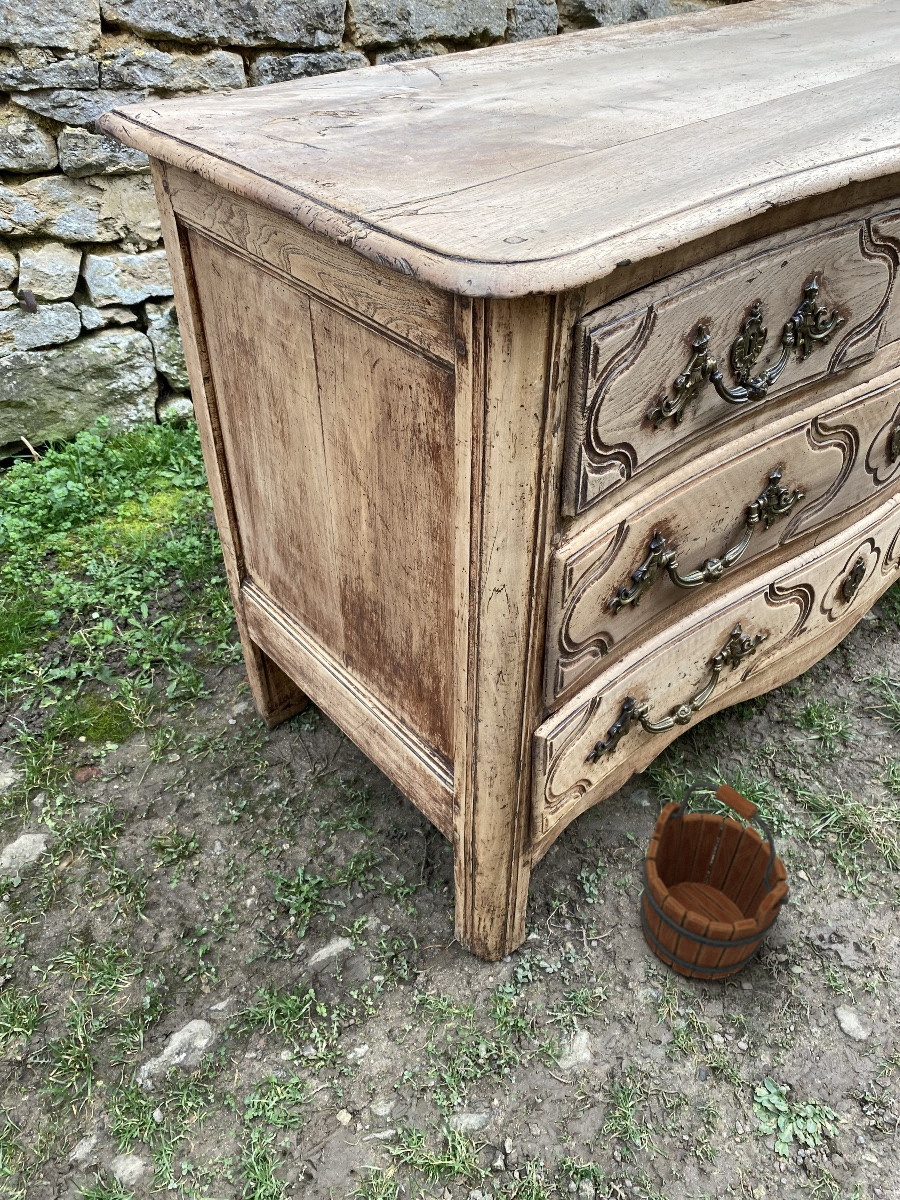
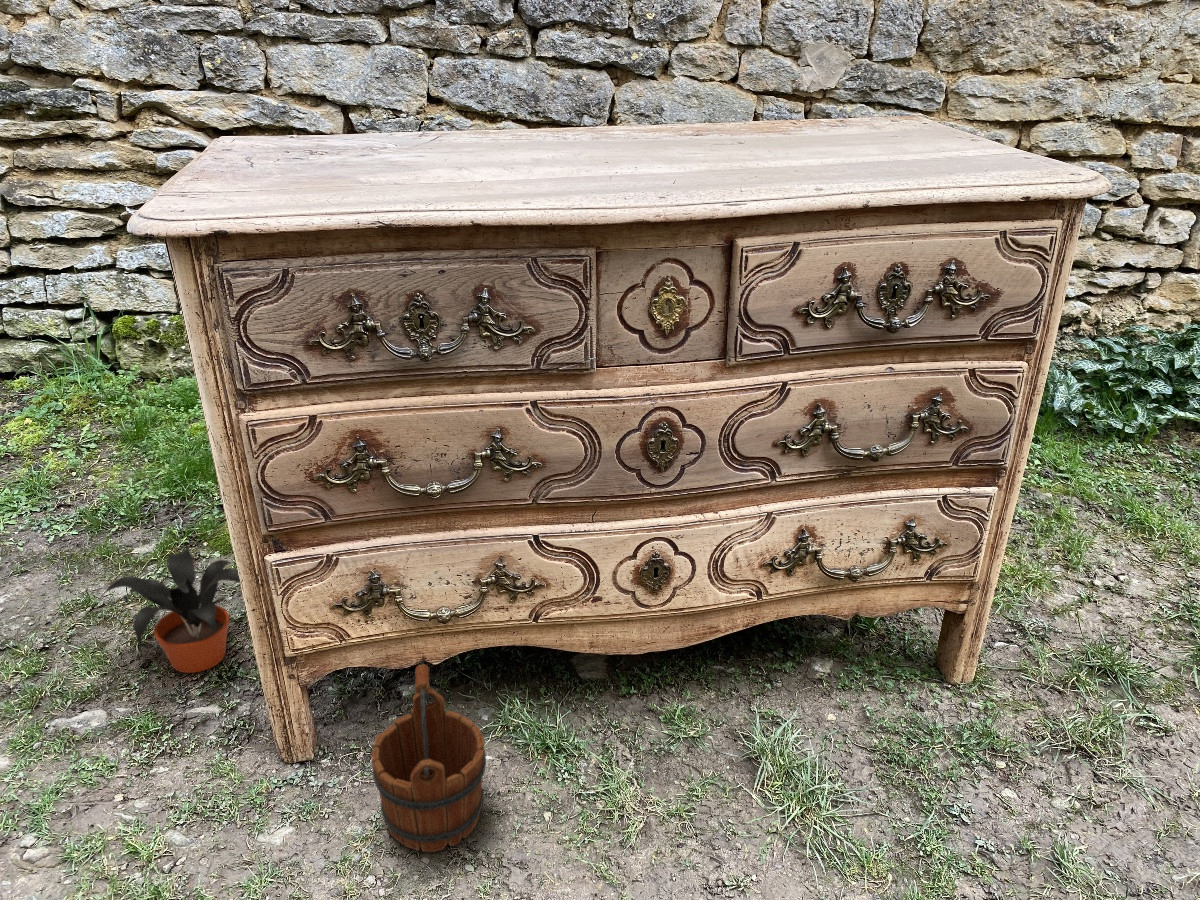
potted plant: none [112,748,315,919] -> present [99,547,240,673]

